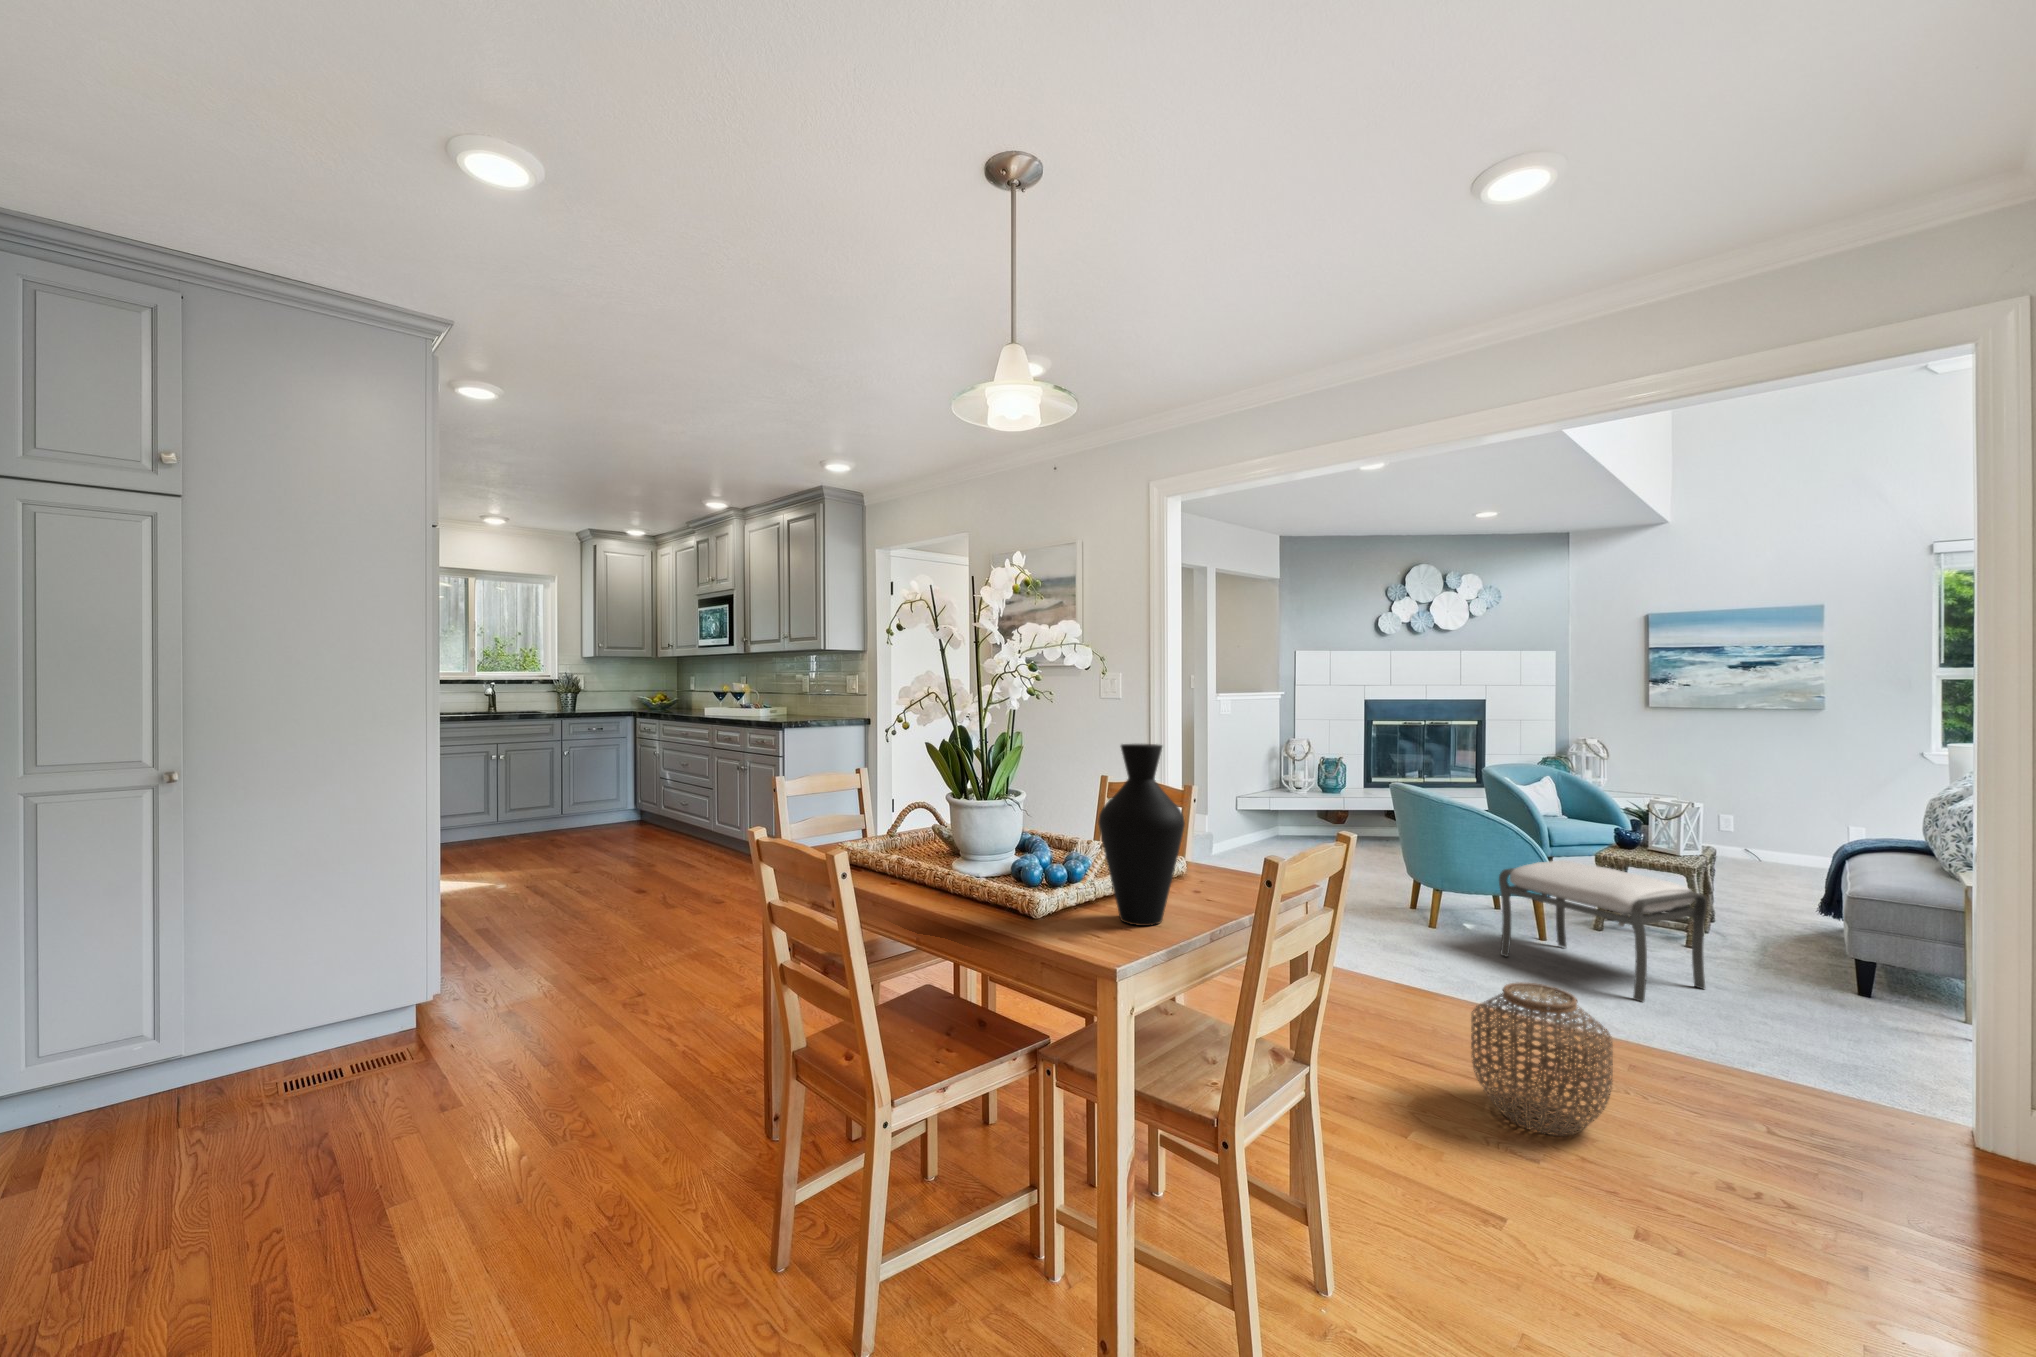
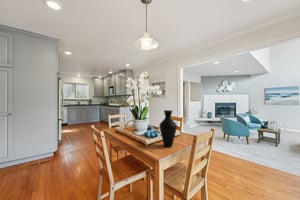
ottoman: present [1499,860,1707,1002] -> none [240,131,281,158]
woven basket: present [1471,982,1613,1135] -> none [236,156,266,187]

